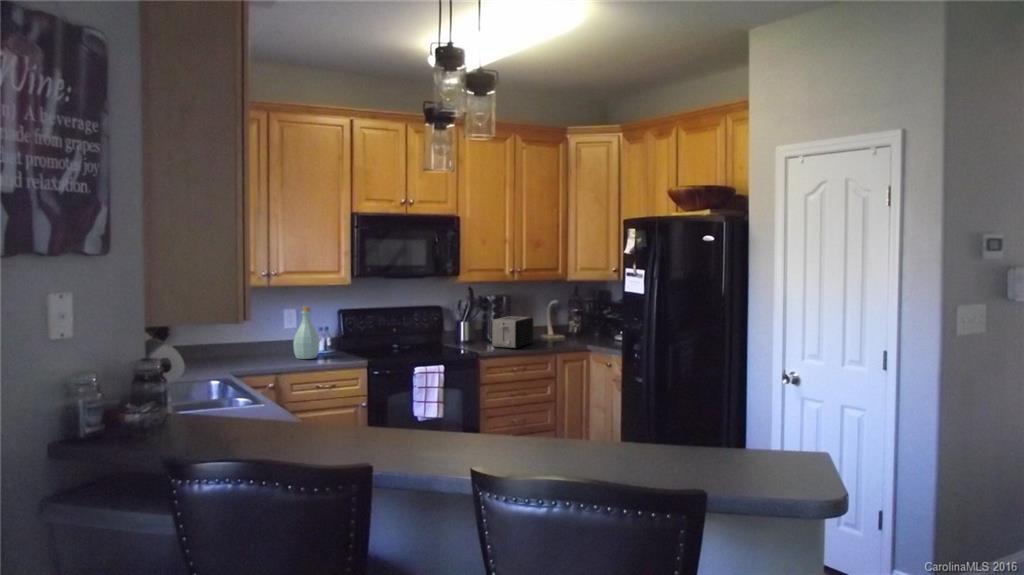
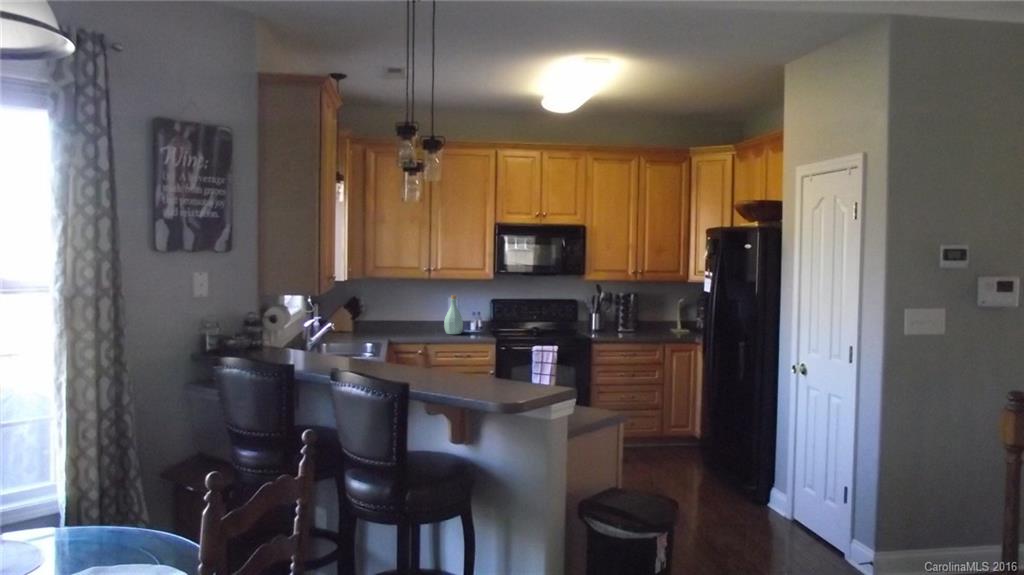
toaster: present [491,316,533,348] -> none [607,310,649,336]

